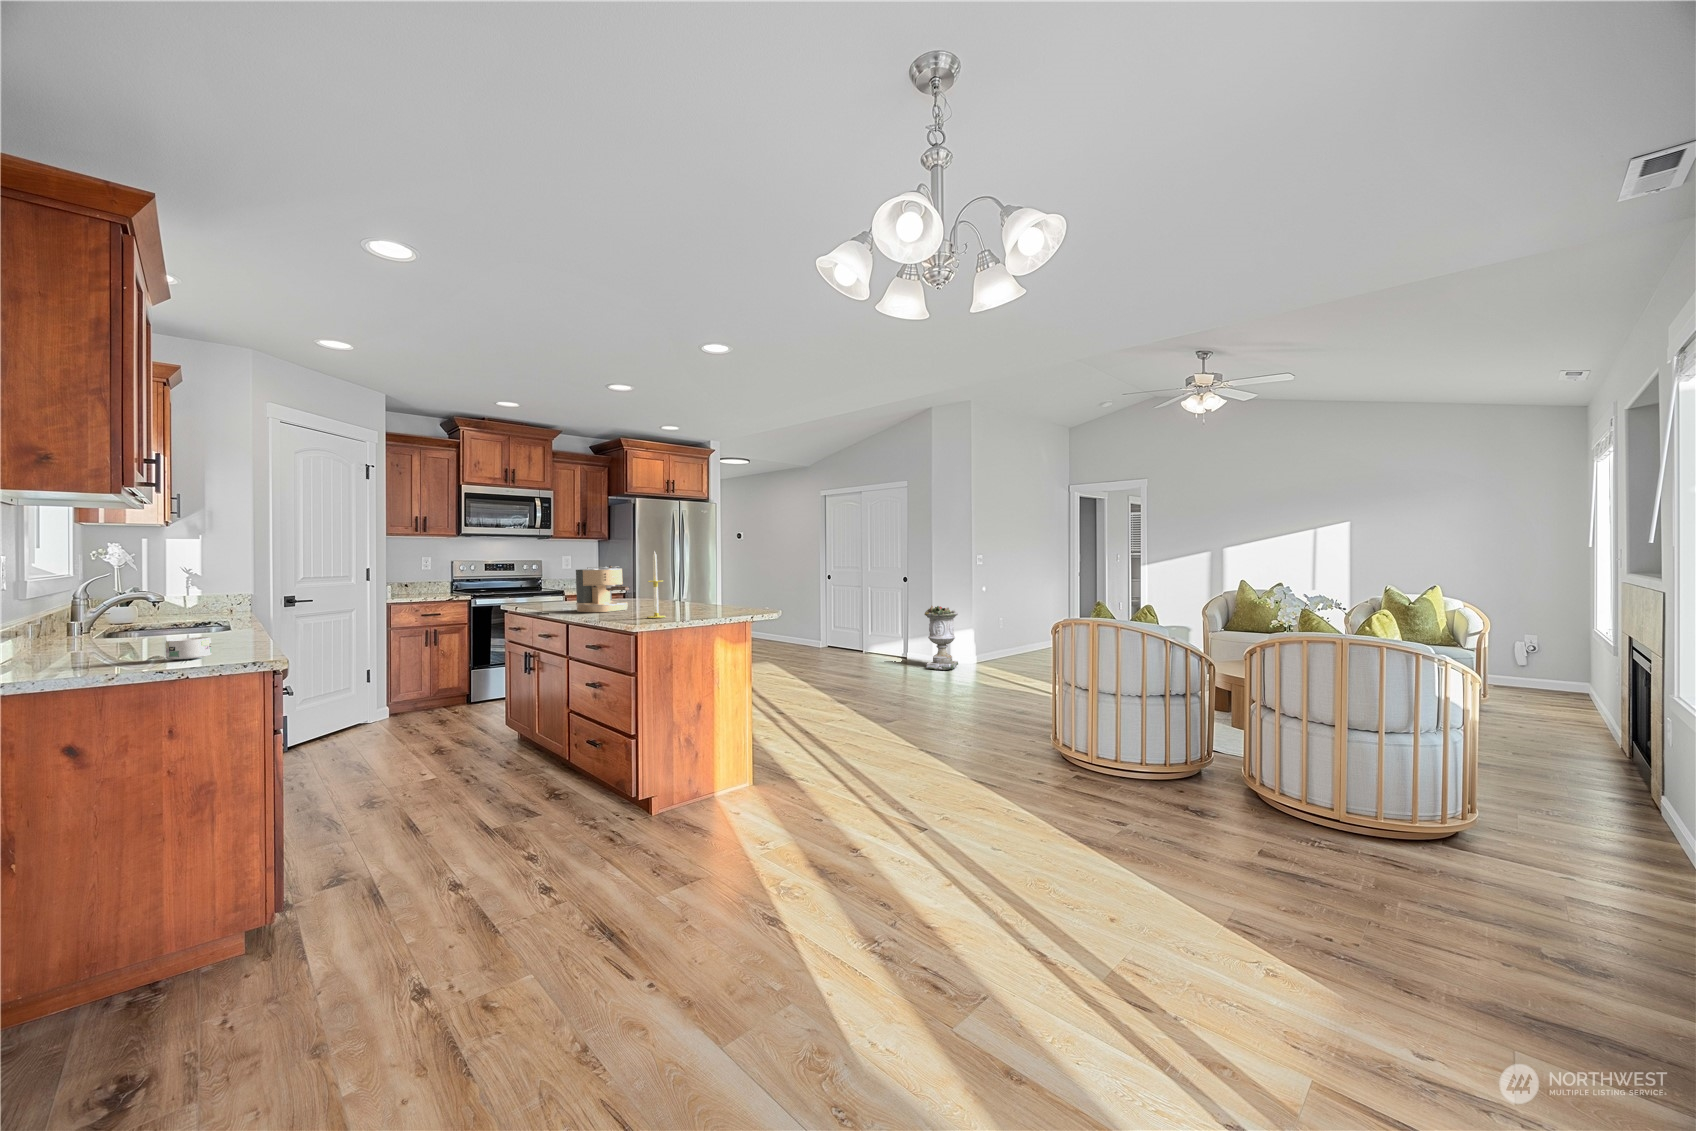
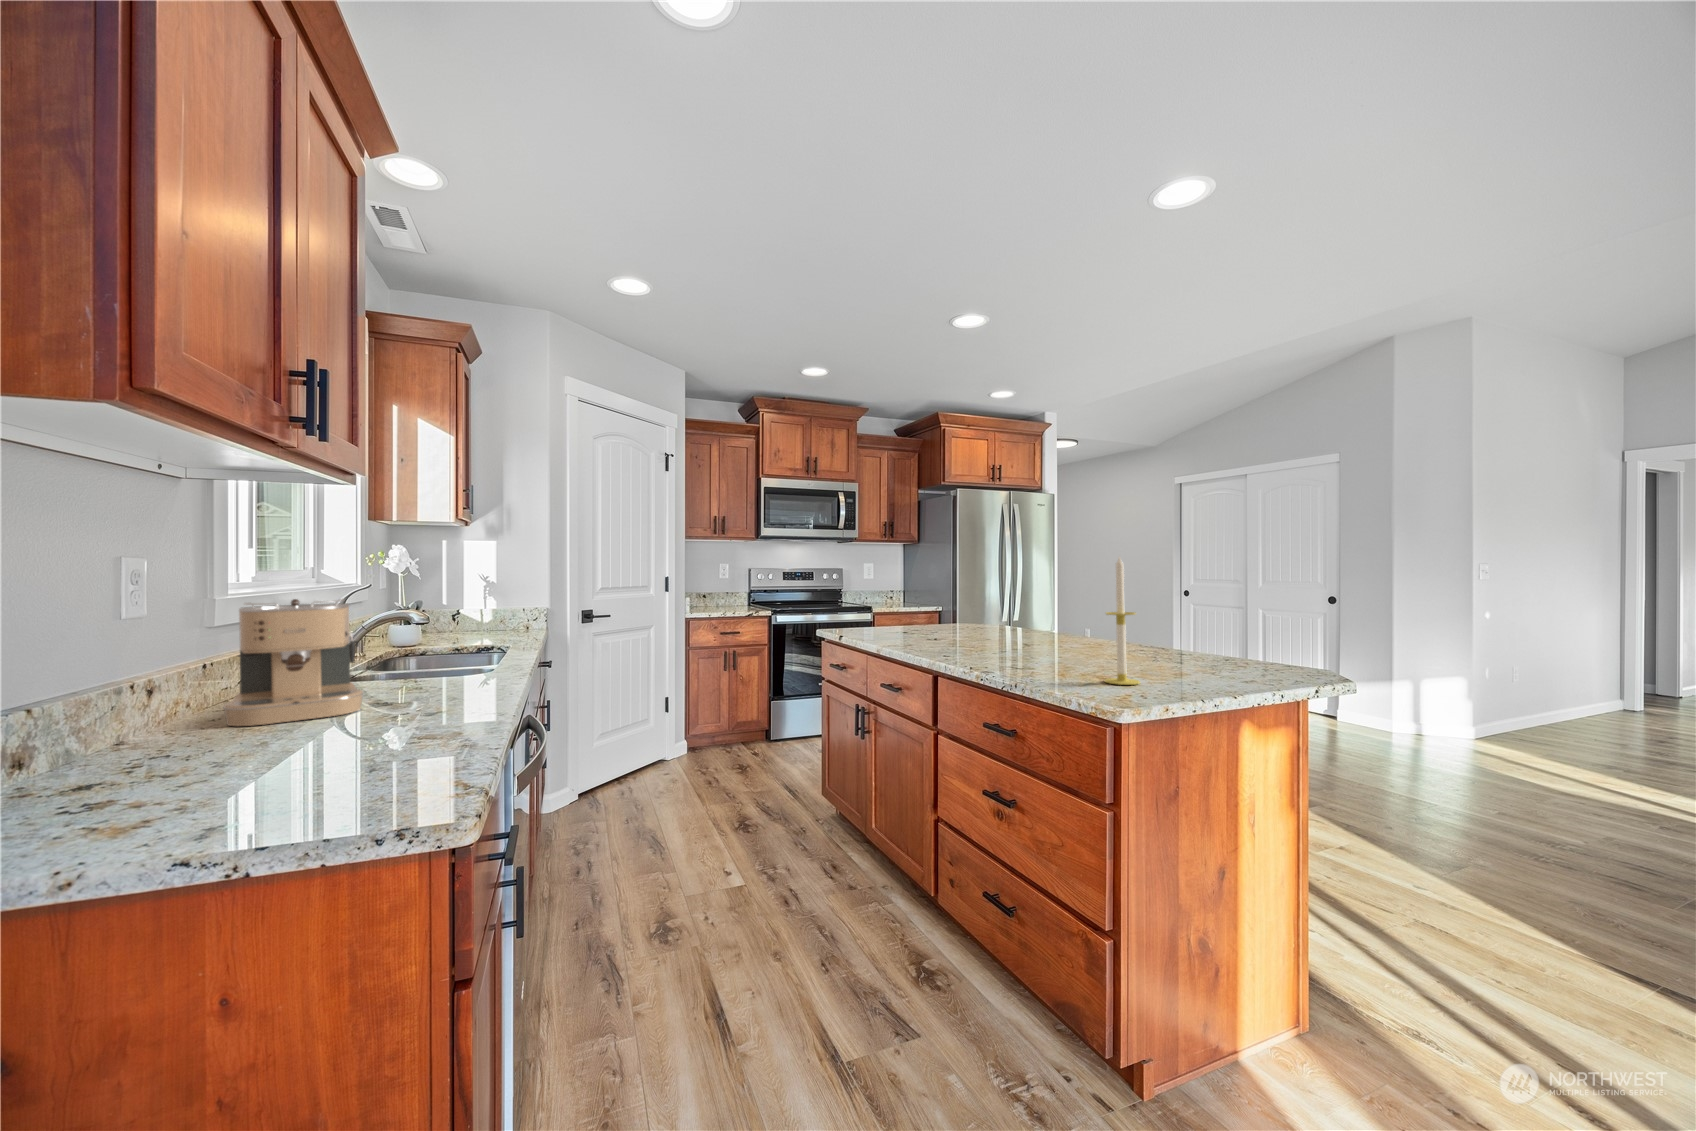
coffee maker: present [576,566,629,612] -> present [223,599,363,726]
planter: present [925,606,958,670] -> none [1379,640,1445,743]
mug: present [165,637,211,660] -> none [277,733,370,790]

